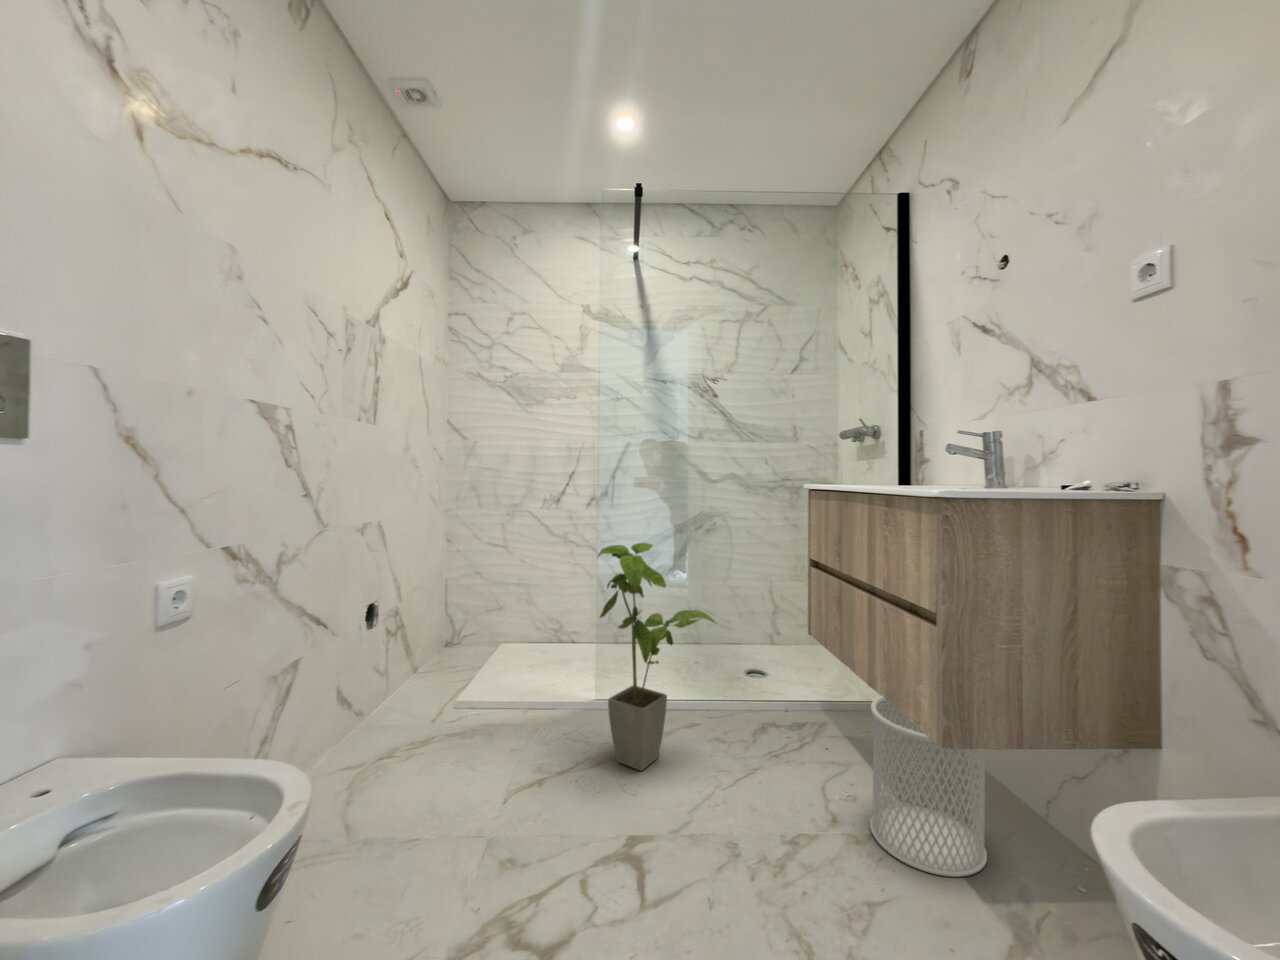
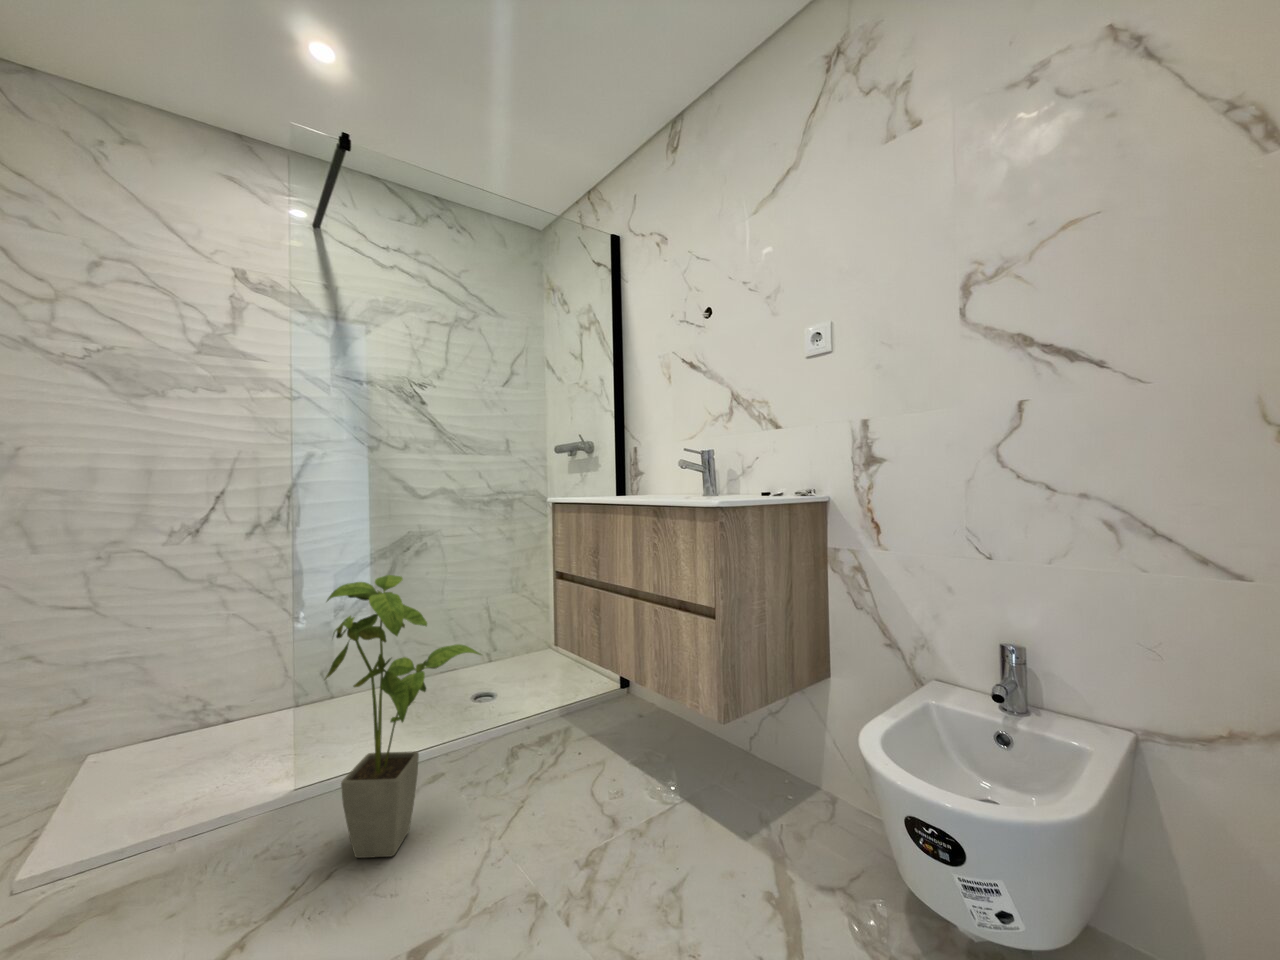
wastebasket: present [870,696,987,877] -> none [641,679,734,837]

